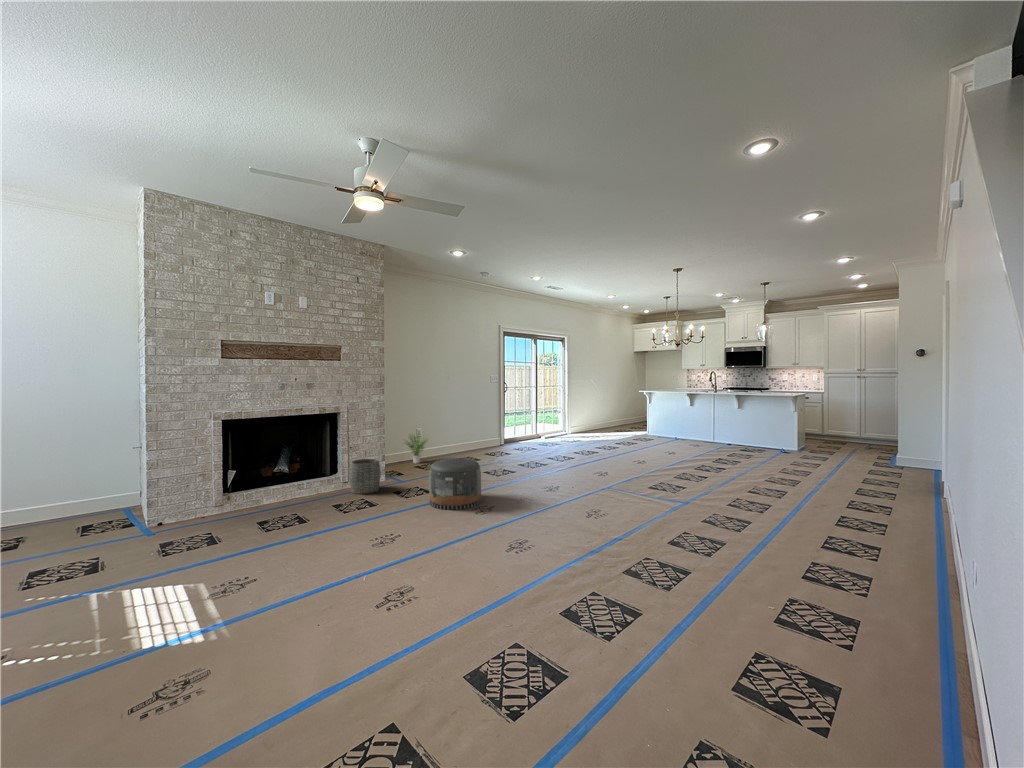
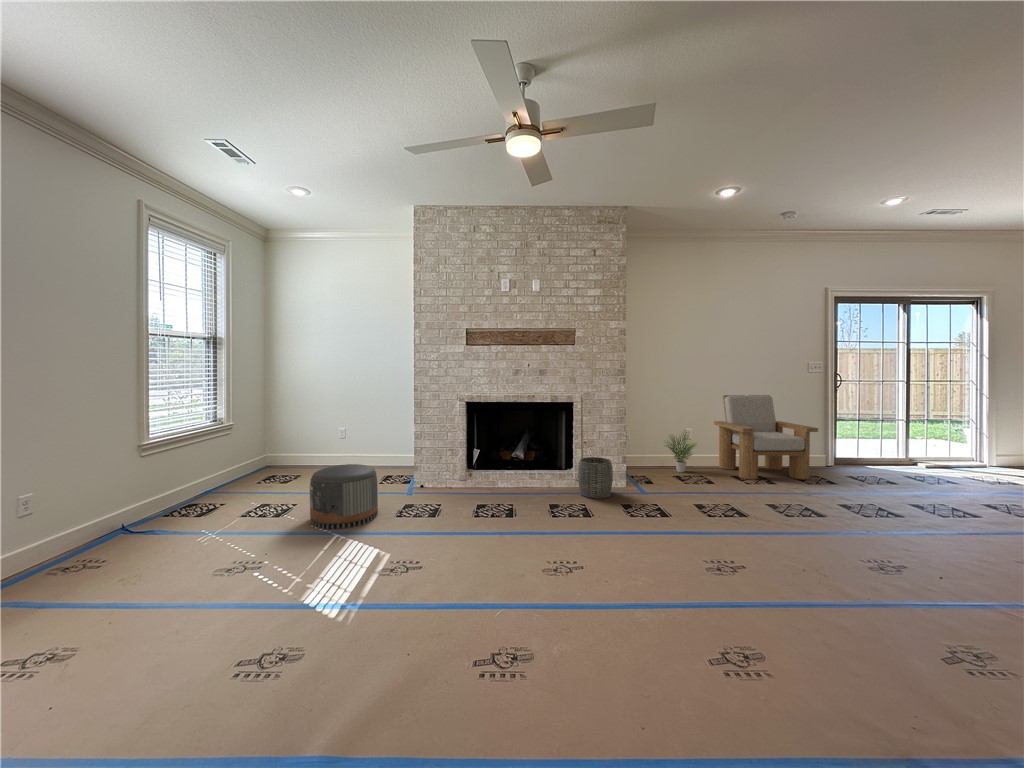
armchair: none [436,399,501,461] -> present [714,395,818,479]
pouf: present [429,458,481,510] -> present [310,464,378,529]

